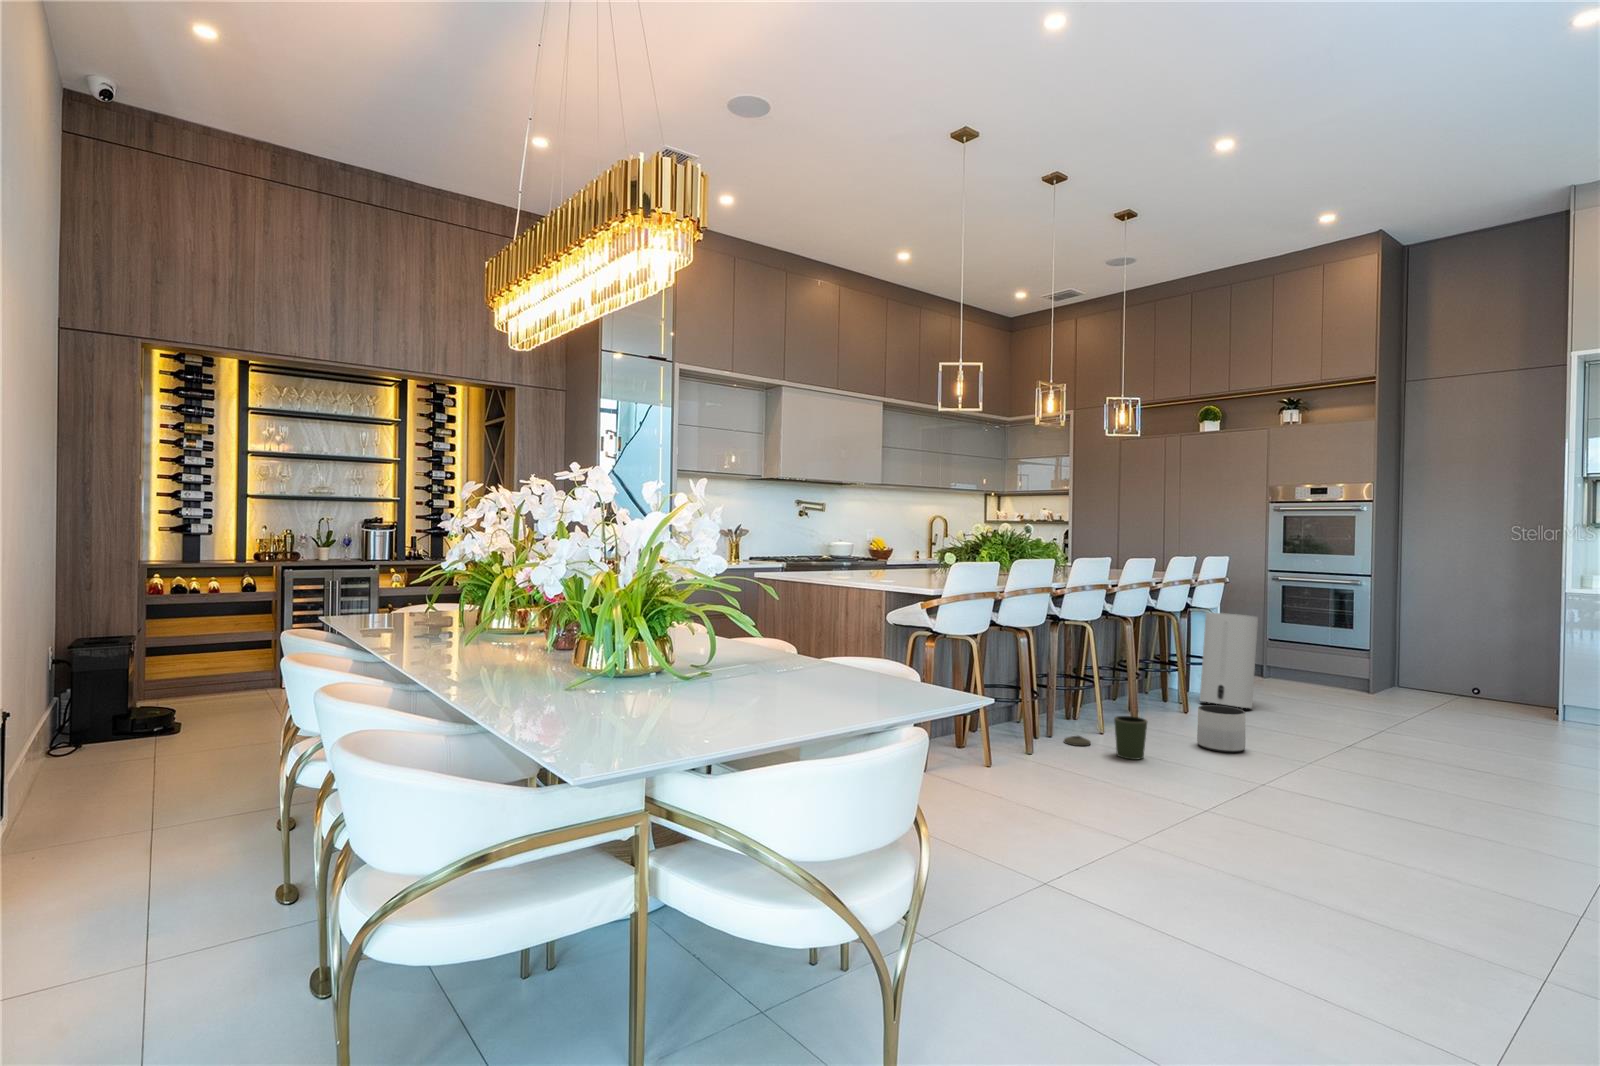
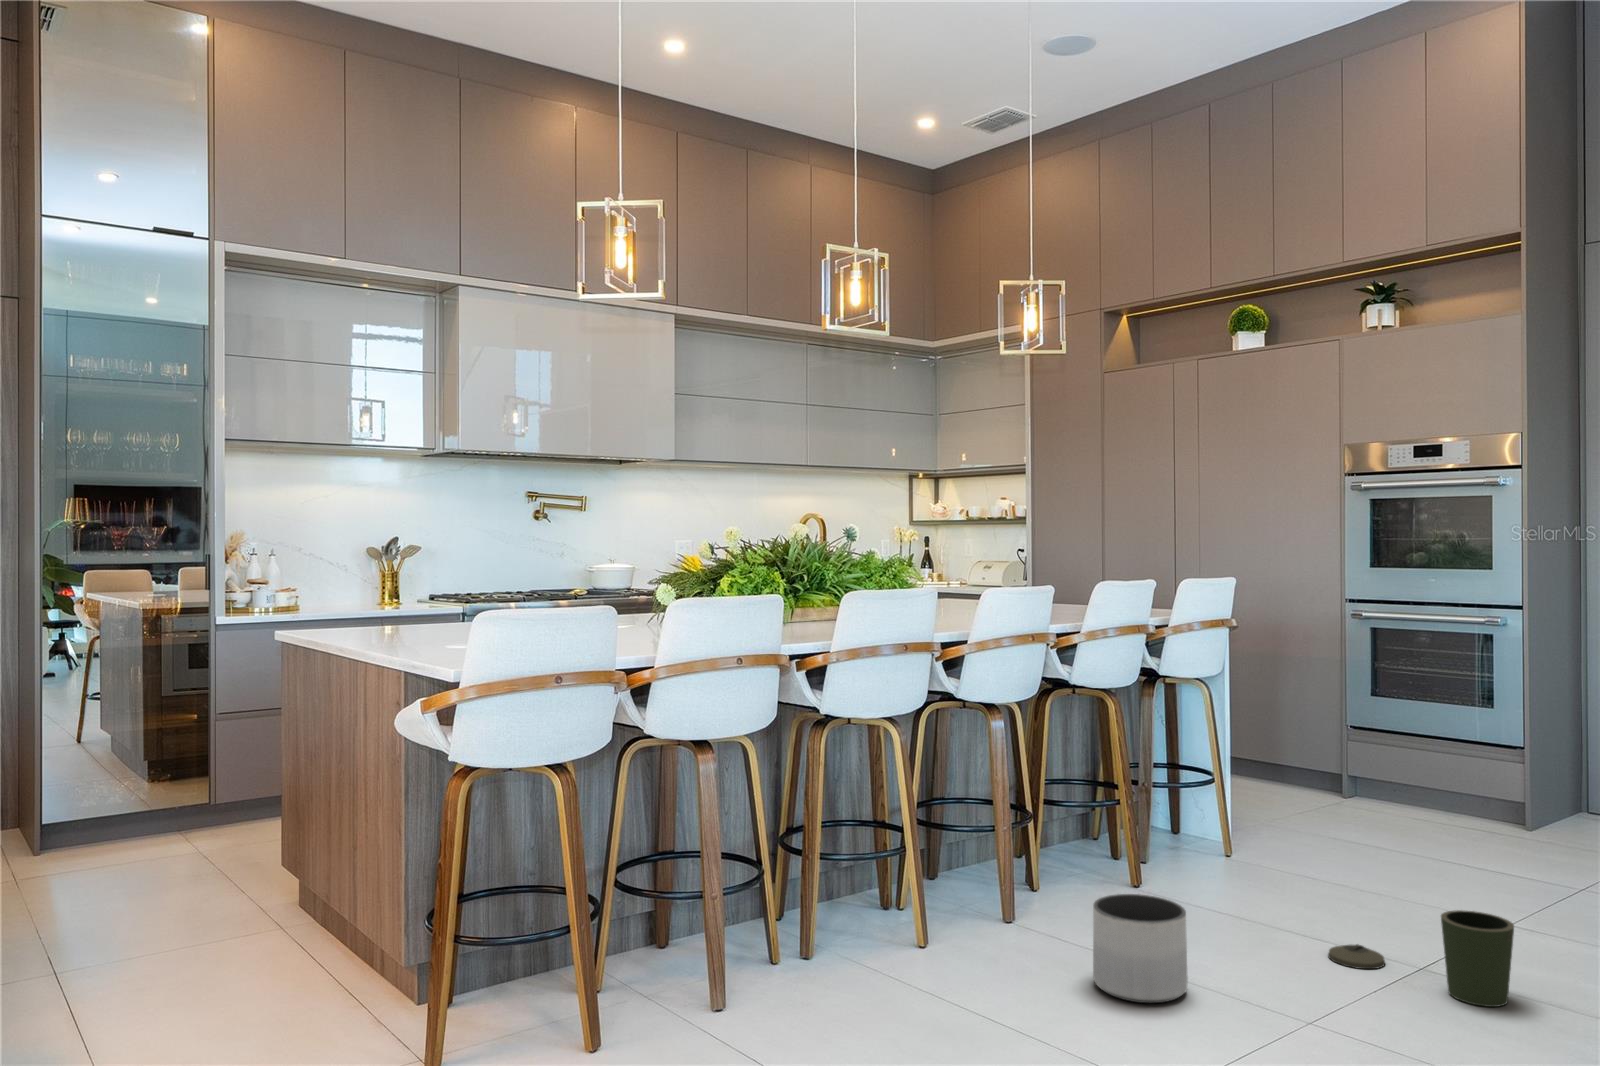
air purifier: present [1200,612,1258,708] -> none [1180,686,1284,875]
trash can: present [1064,716,1147,760] -> present [1328,910,1514,1007]

